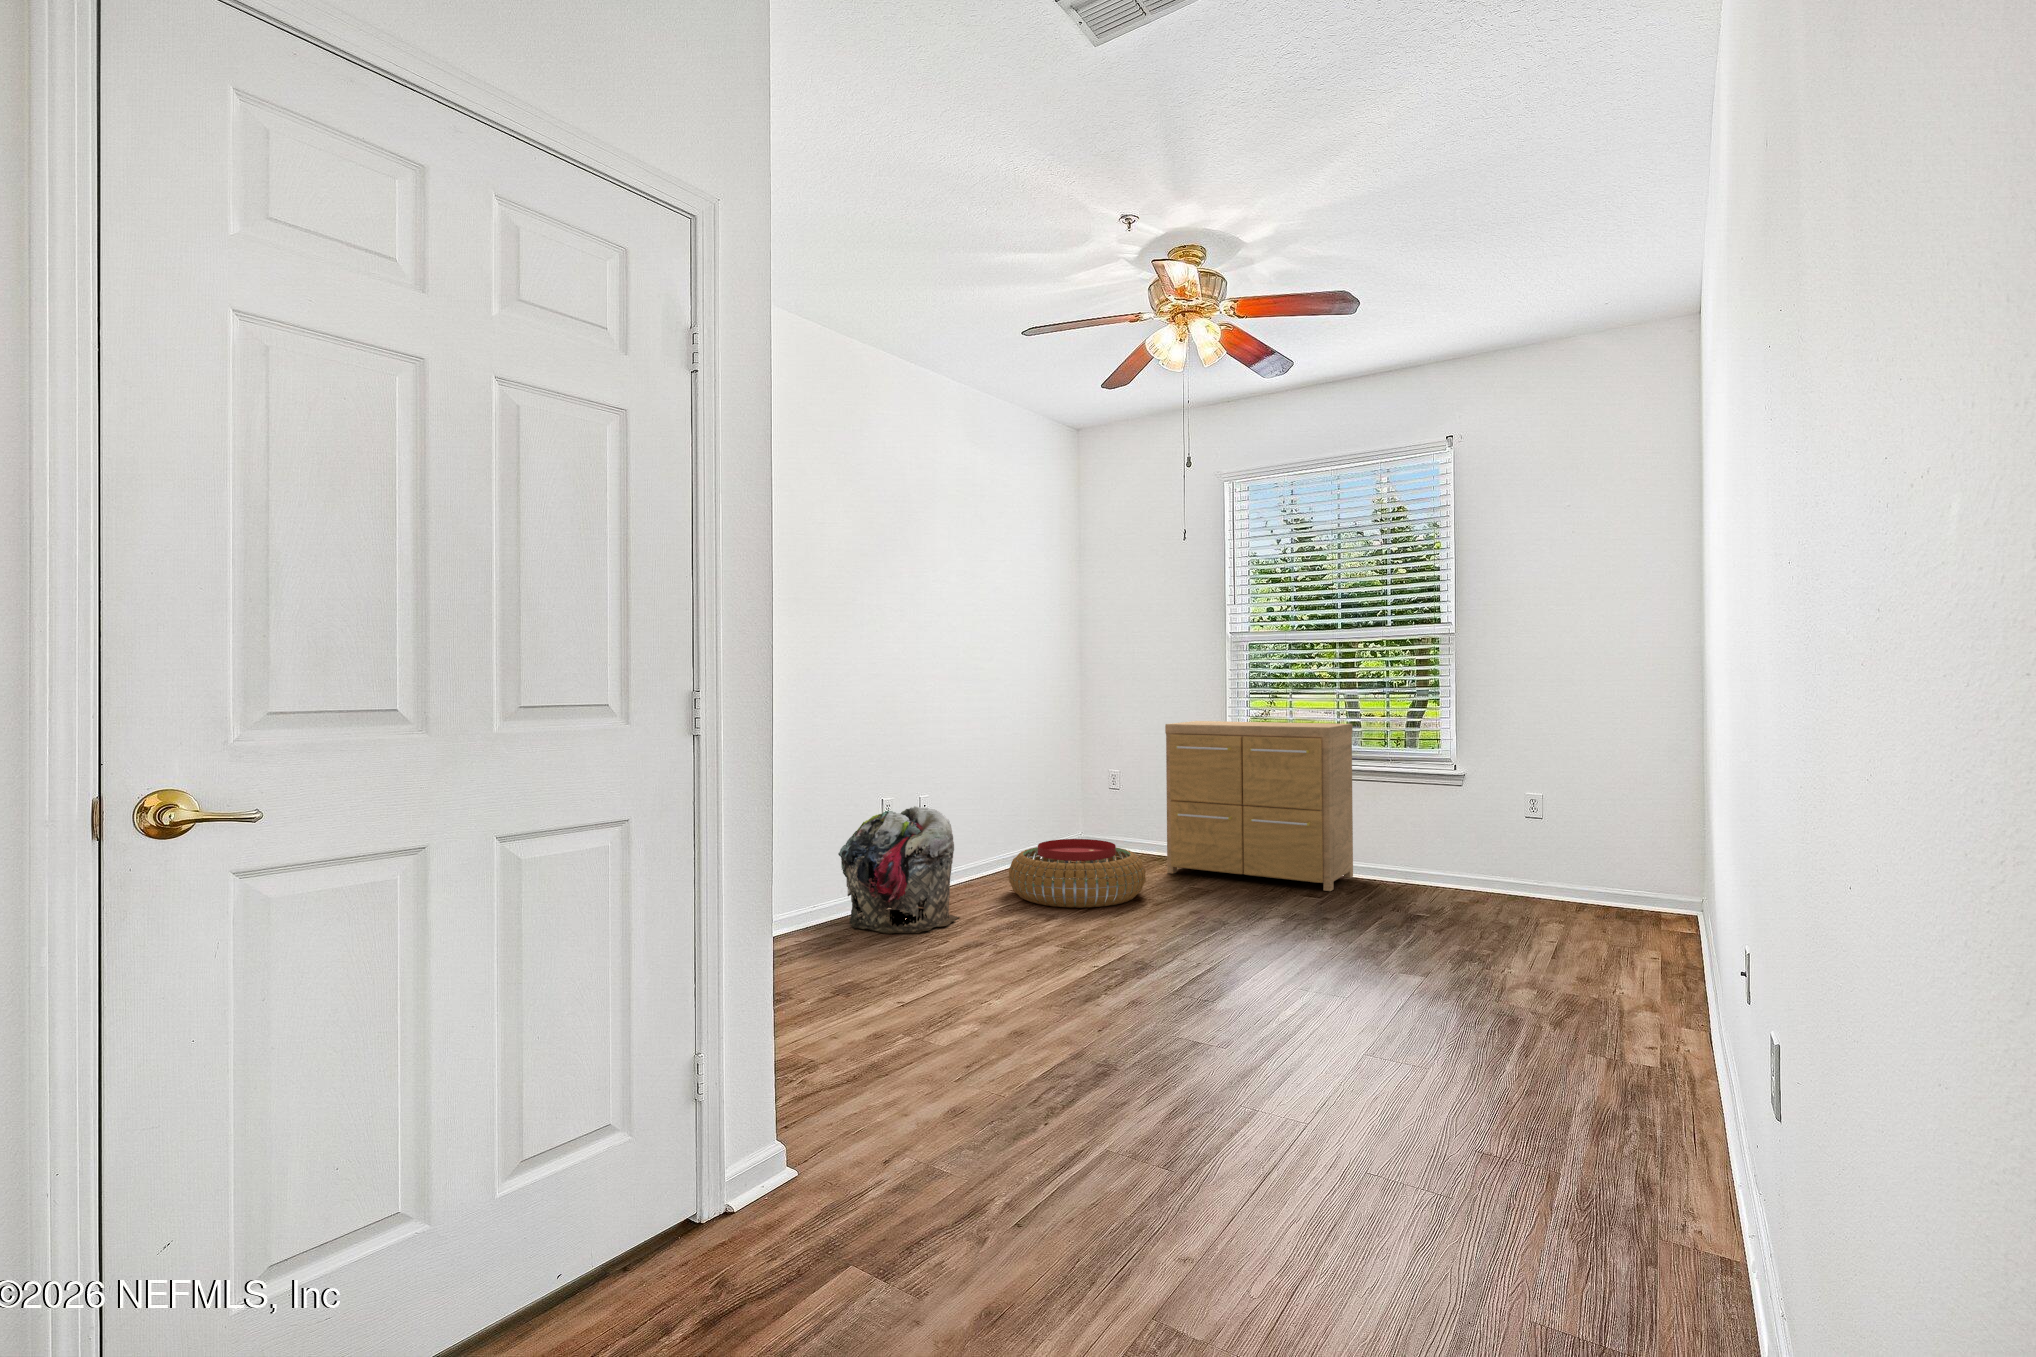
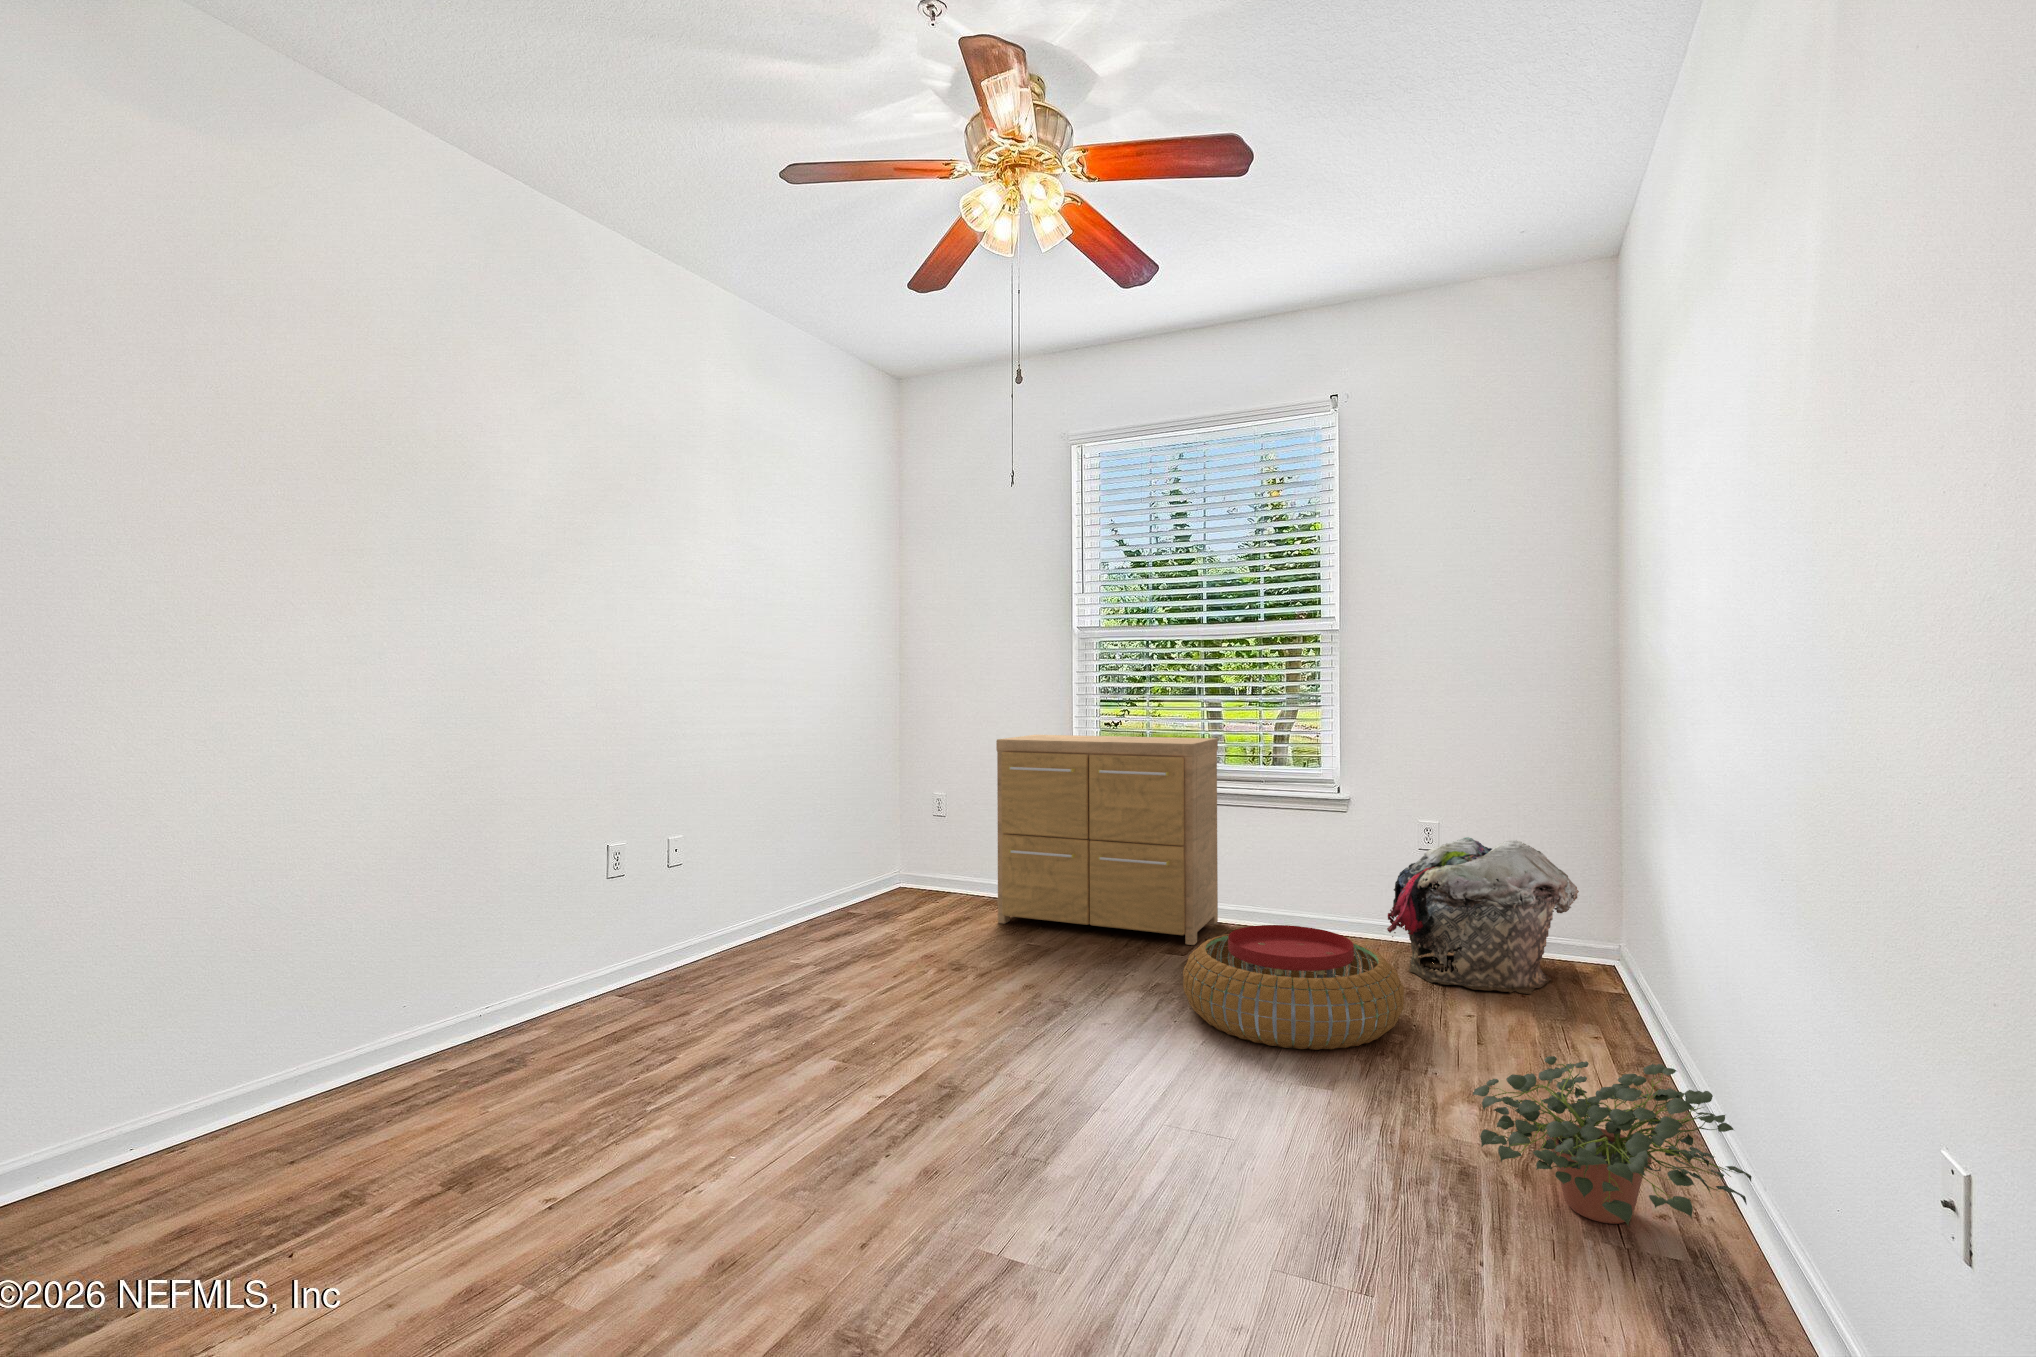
laundry basket: present [838,806,959,934] -> present [1387,837,1579,994]
pouf: present [1009,839,1146,908] -> present [1183,925,1404,1050]
potted plant: none [1517,940,1707,1046] -> present [1473,1056,1752,1226]

